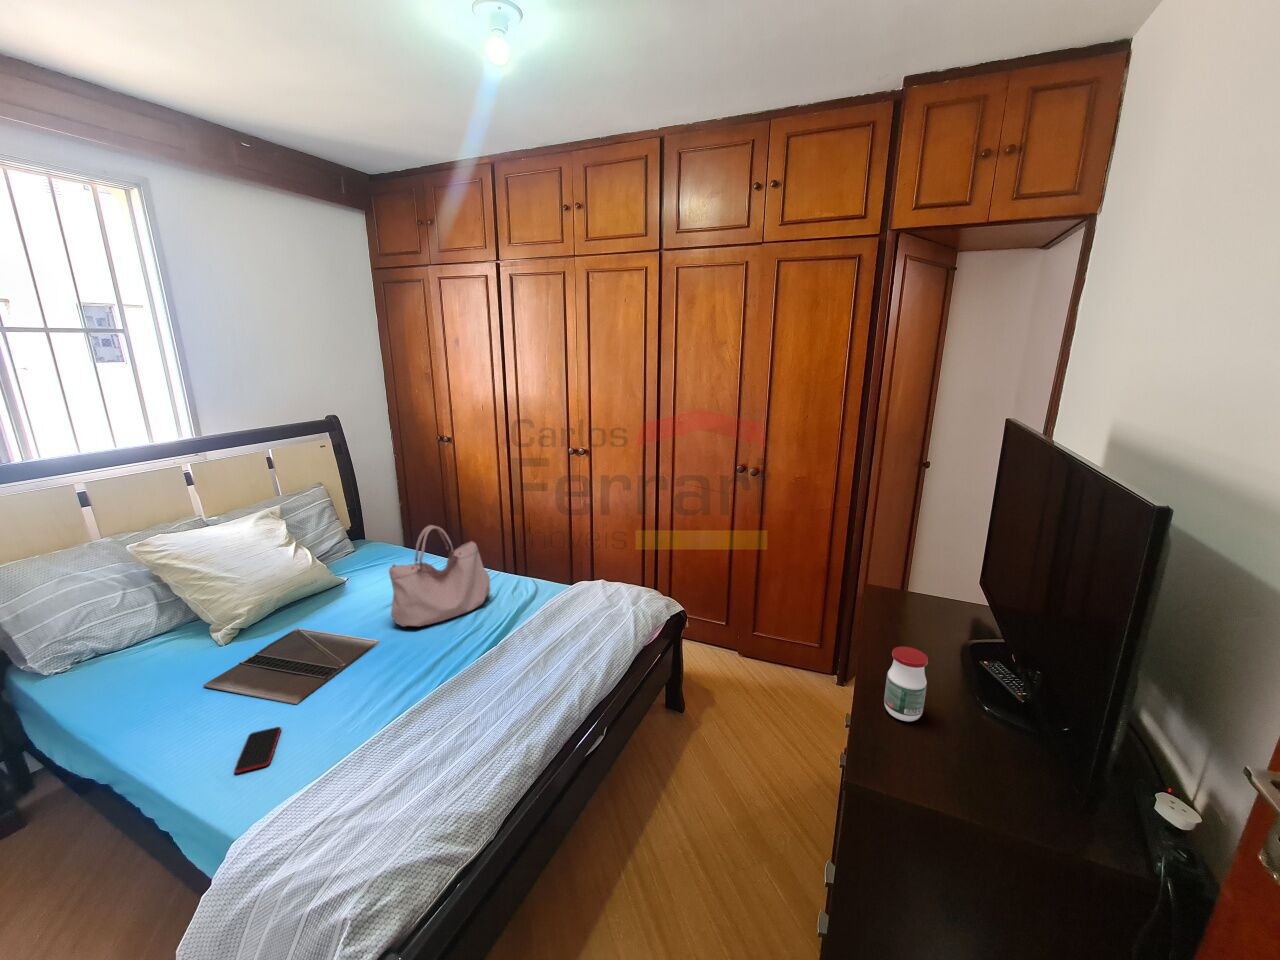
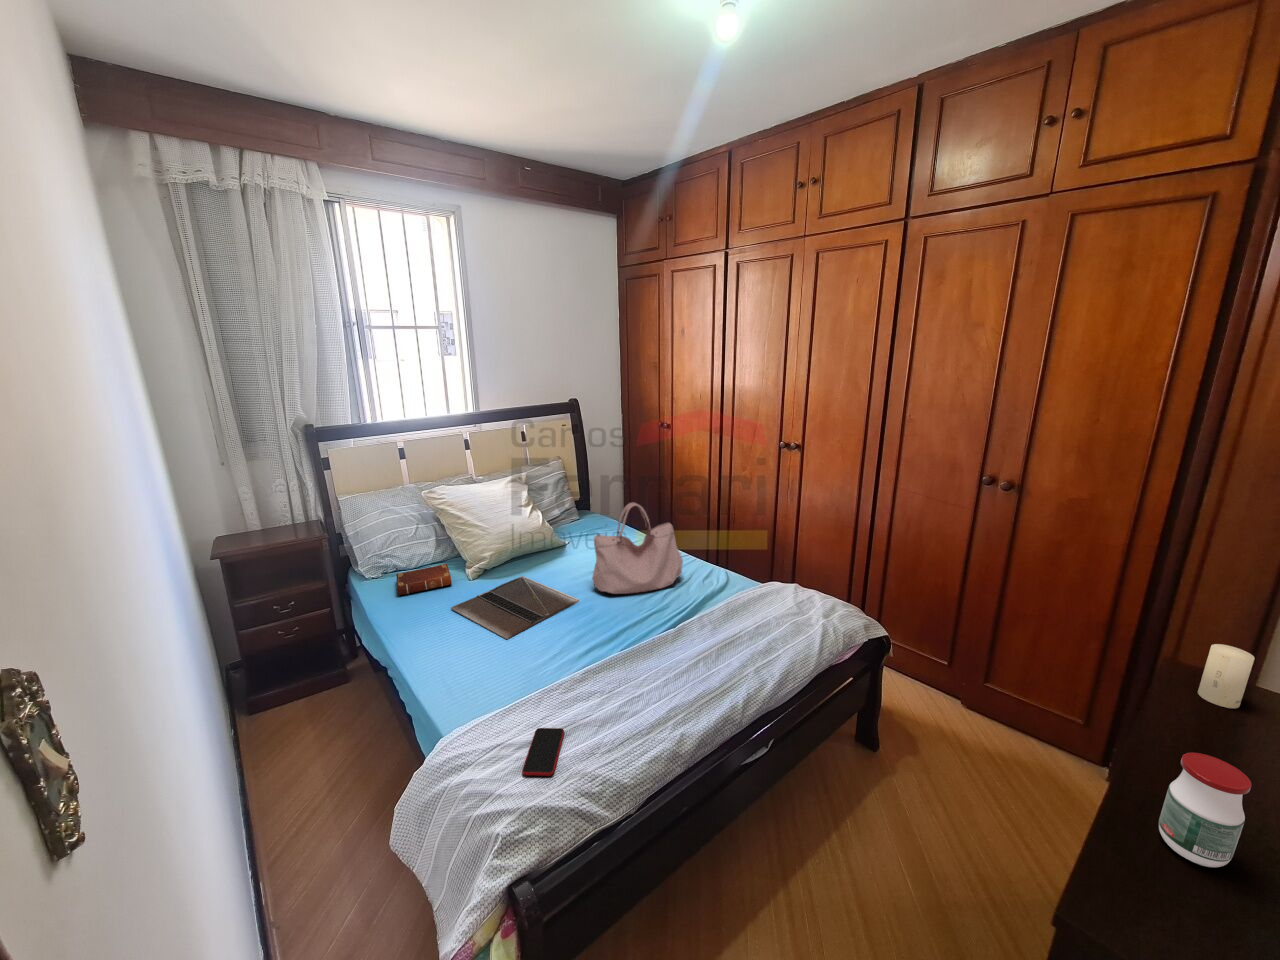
candle: none [889,572,915,614] -> present [1198,644,1255,708]
book: none [101,633,195,687] -> present [396,564,452,595]
smartphone: present [234,727,281,773] -> present [522,728,564,776]

